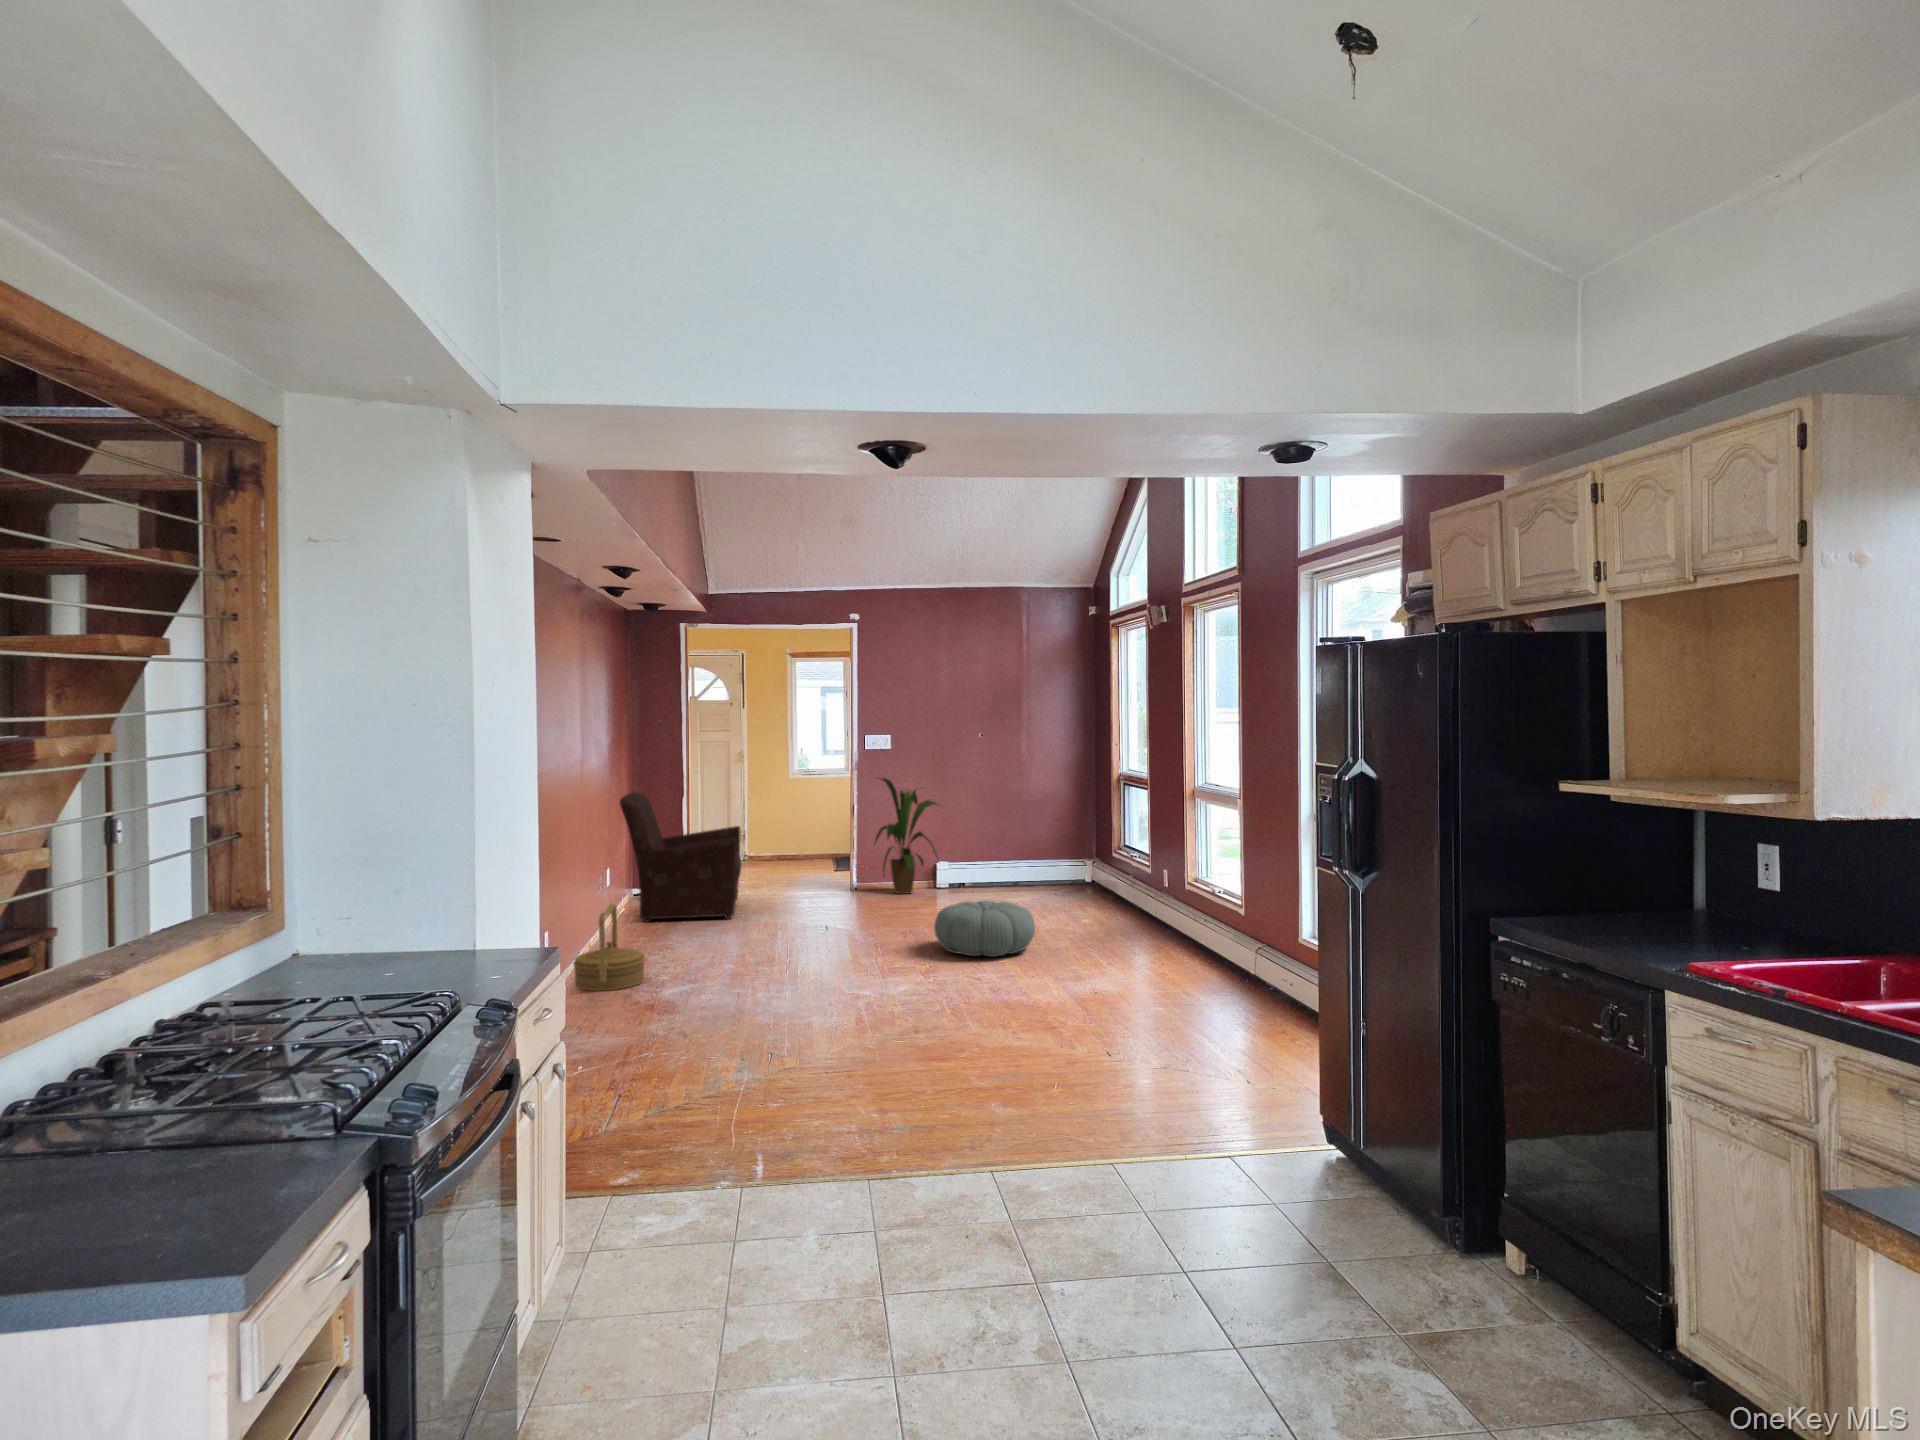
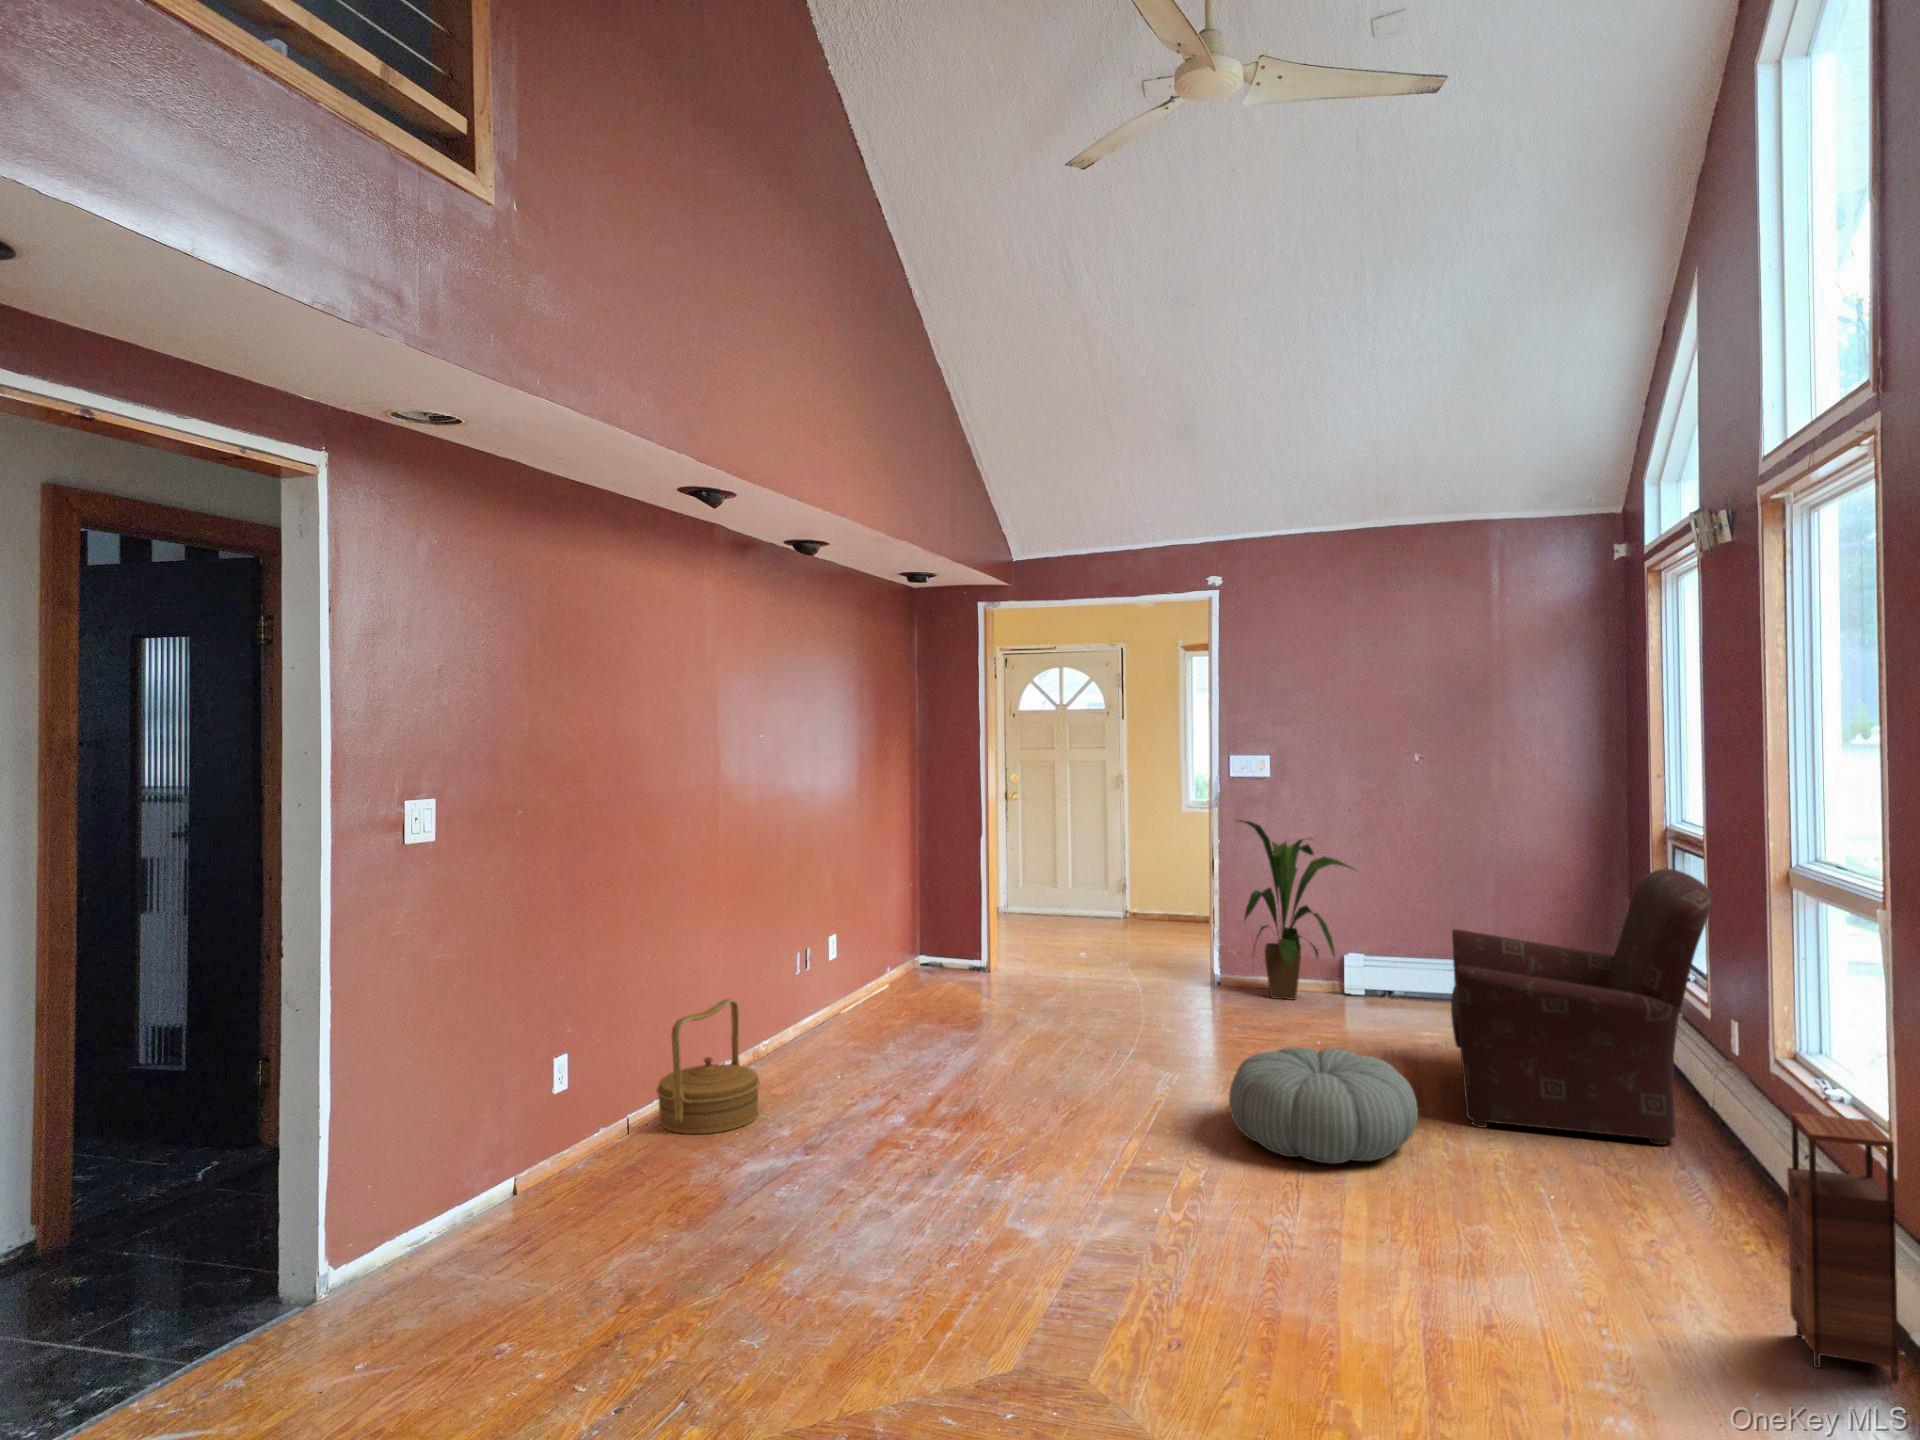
armchair: present [620,792,742,922] -> present [1451,869,1713,1145]
storage cabinet: none [1214,885,1253,988] -> present [1787,1113,1899,1381]

